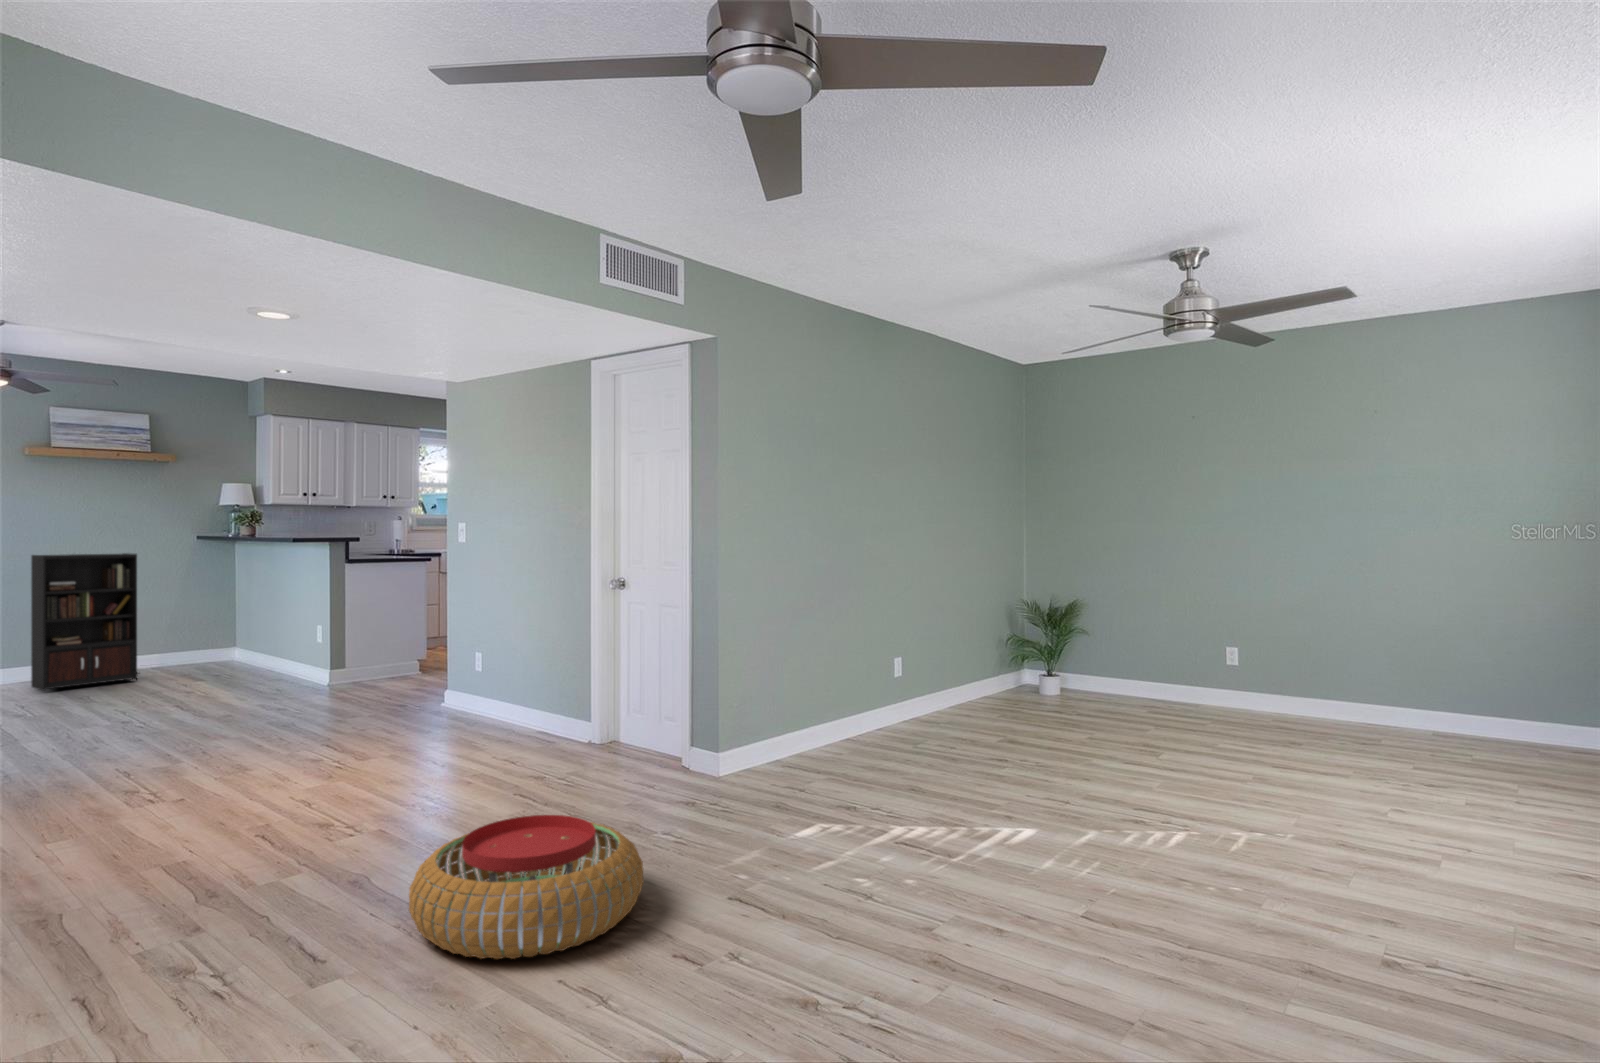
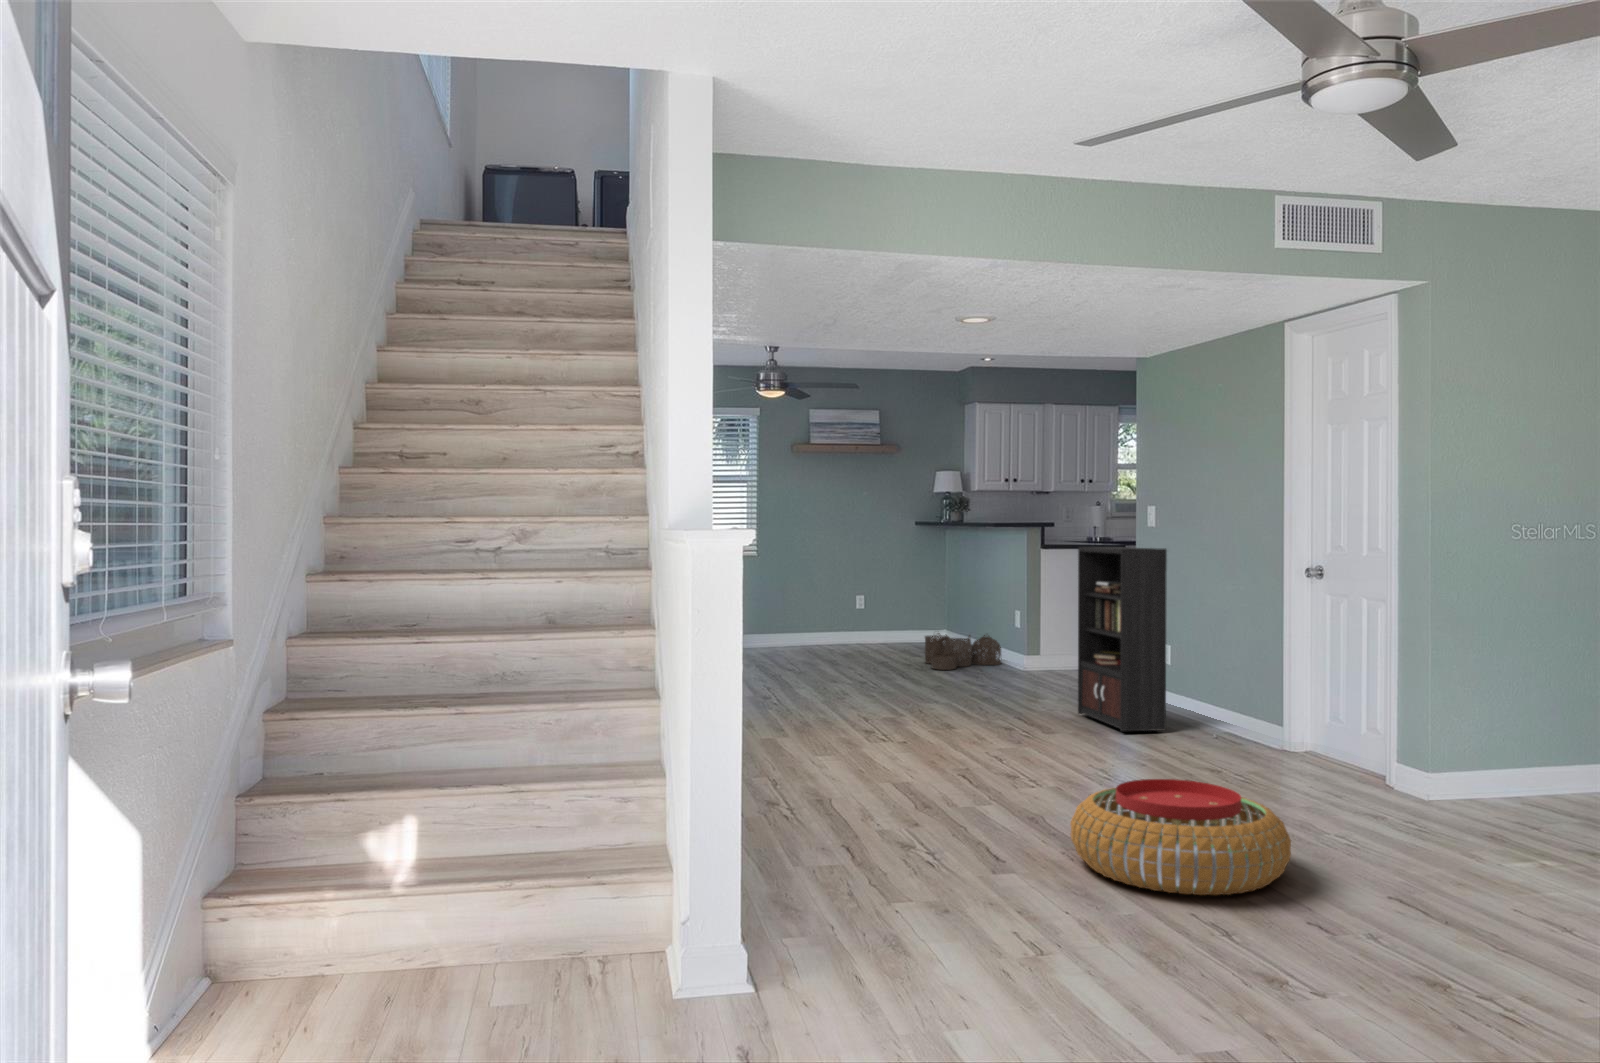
bookcase: present [31,553,139,691] -> present [1078,547,1216,737]
woven basket: none [207,652,301,696] -> present [925,633,1001,670]

